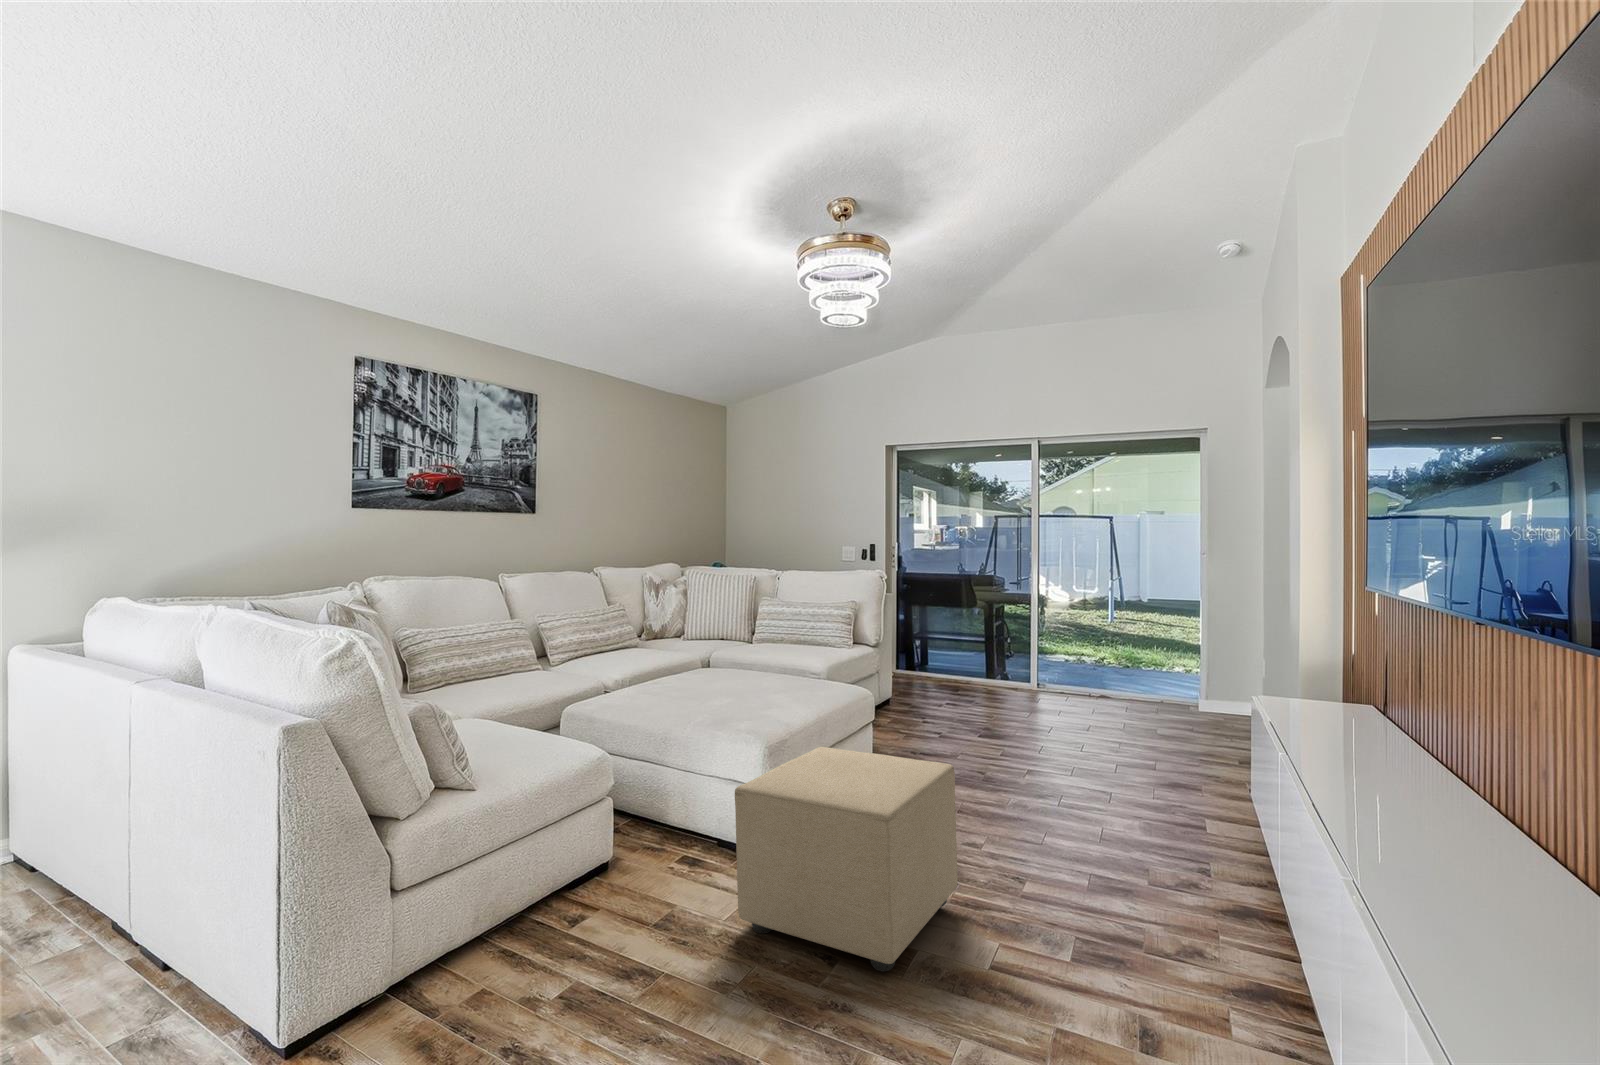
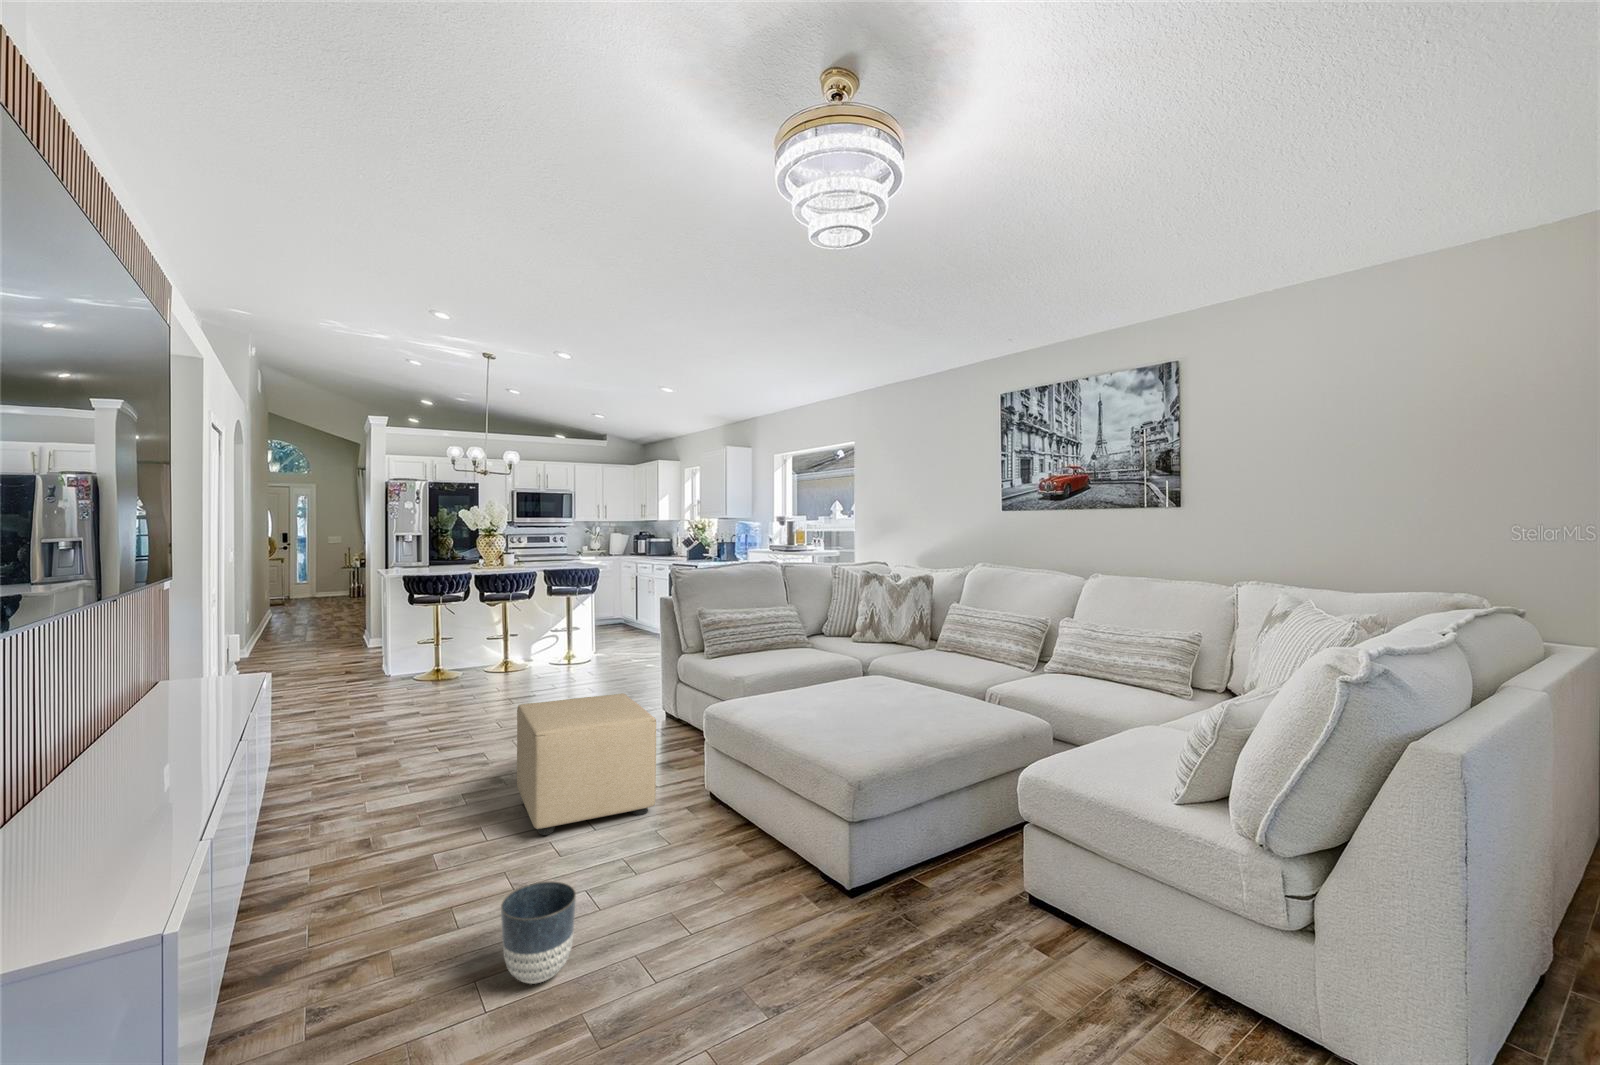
planter: none [1031,761,1083,825] -> present [501,882,576,984]

